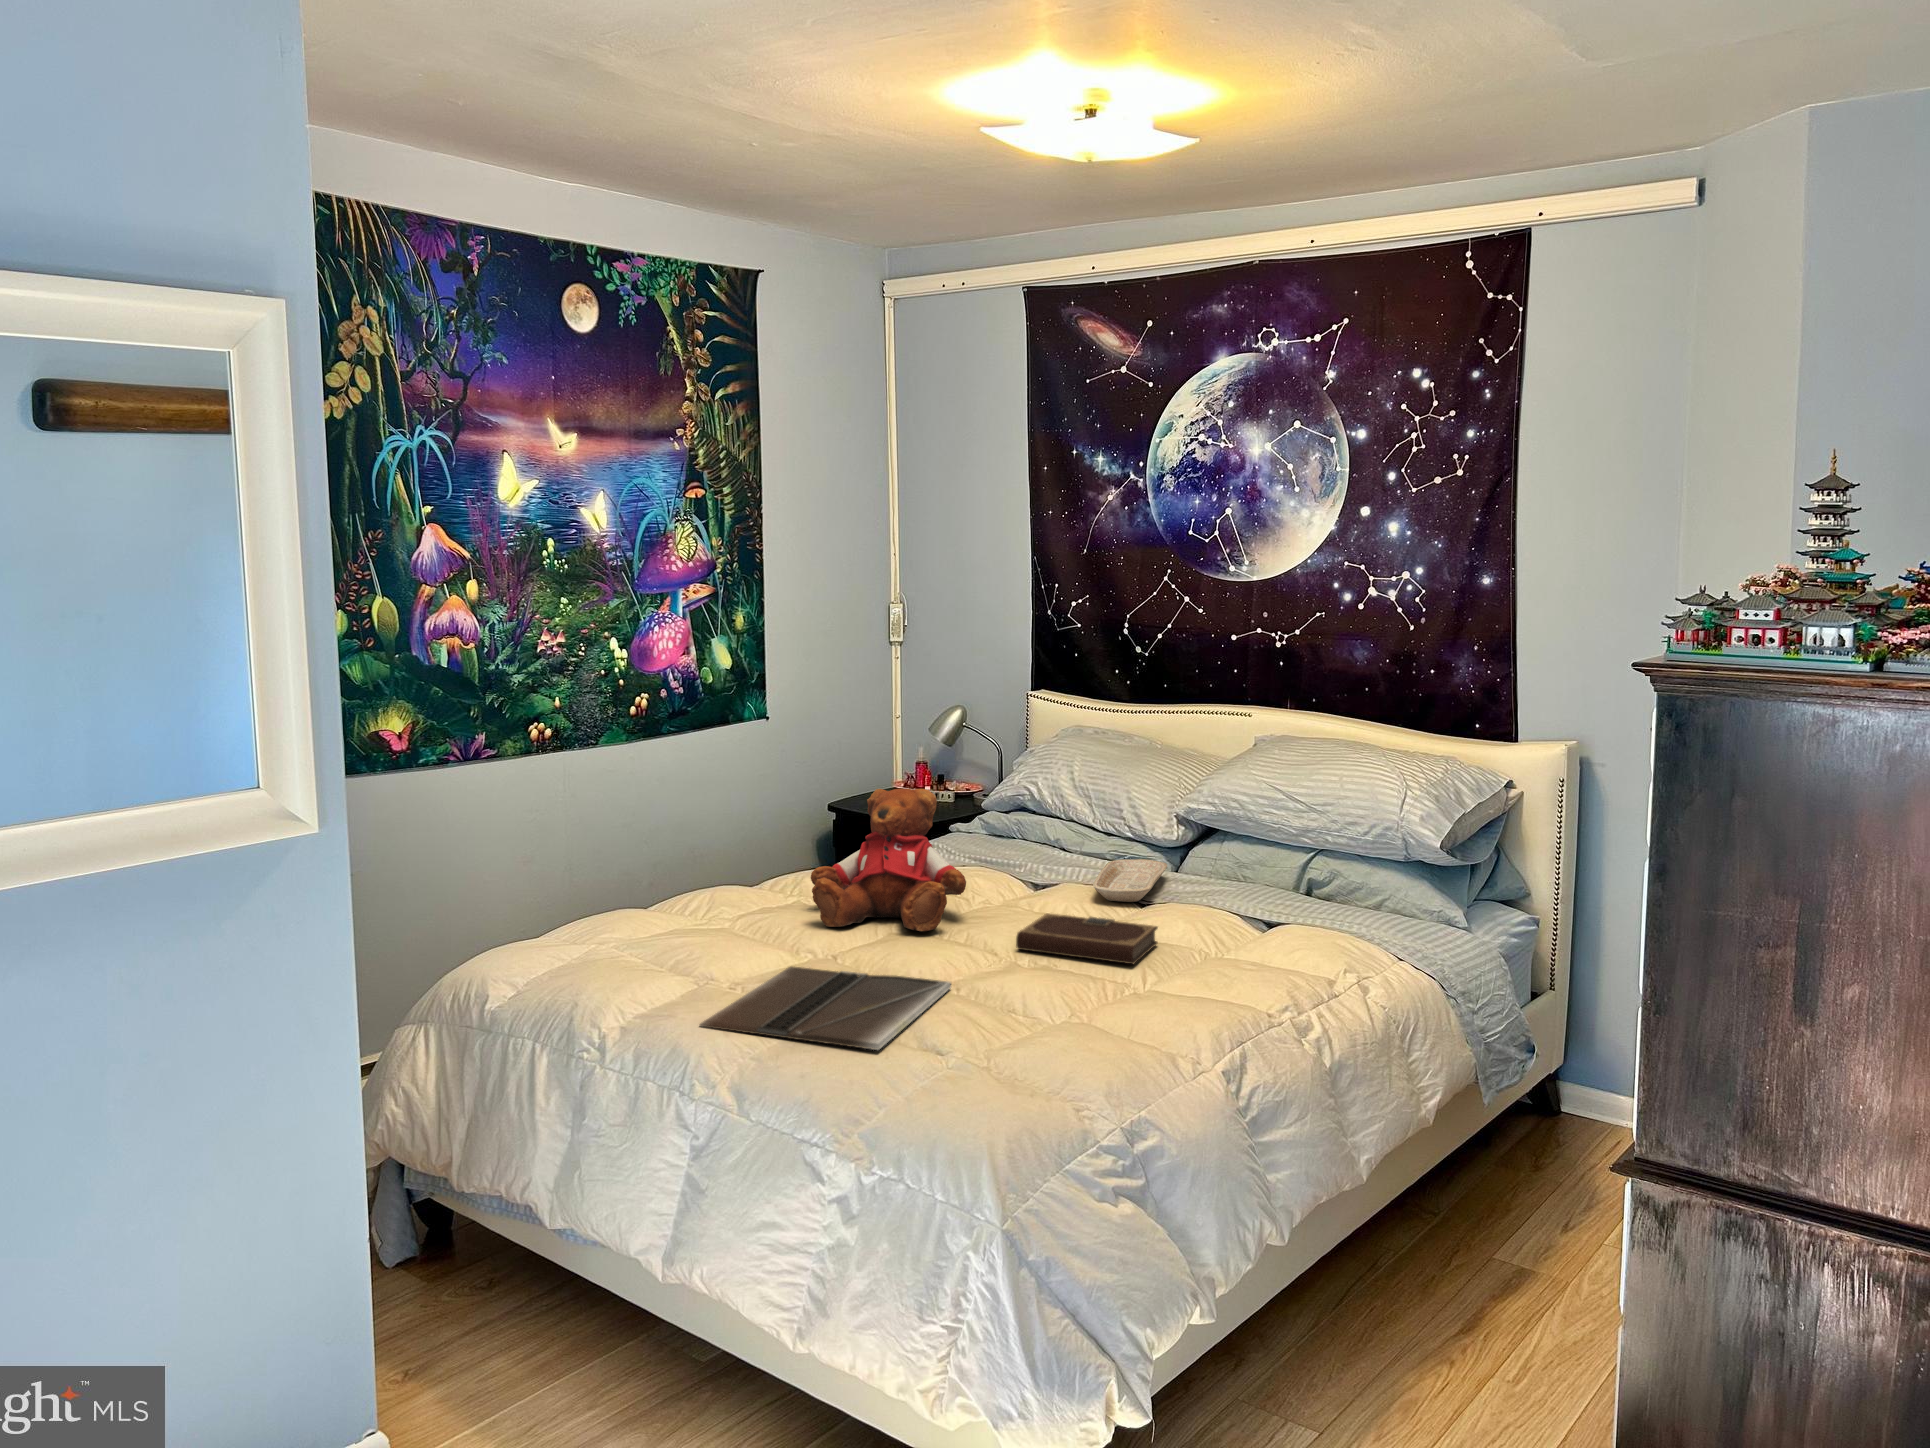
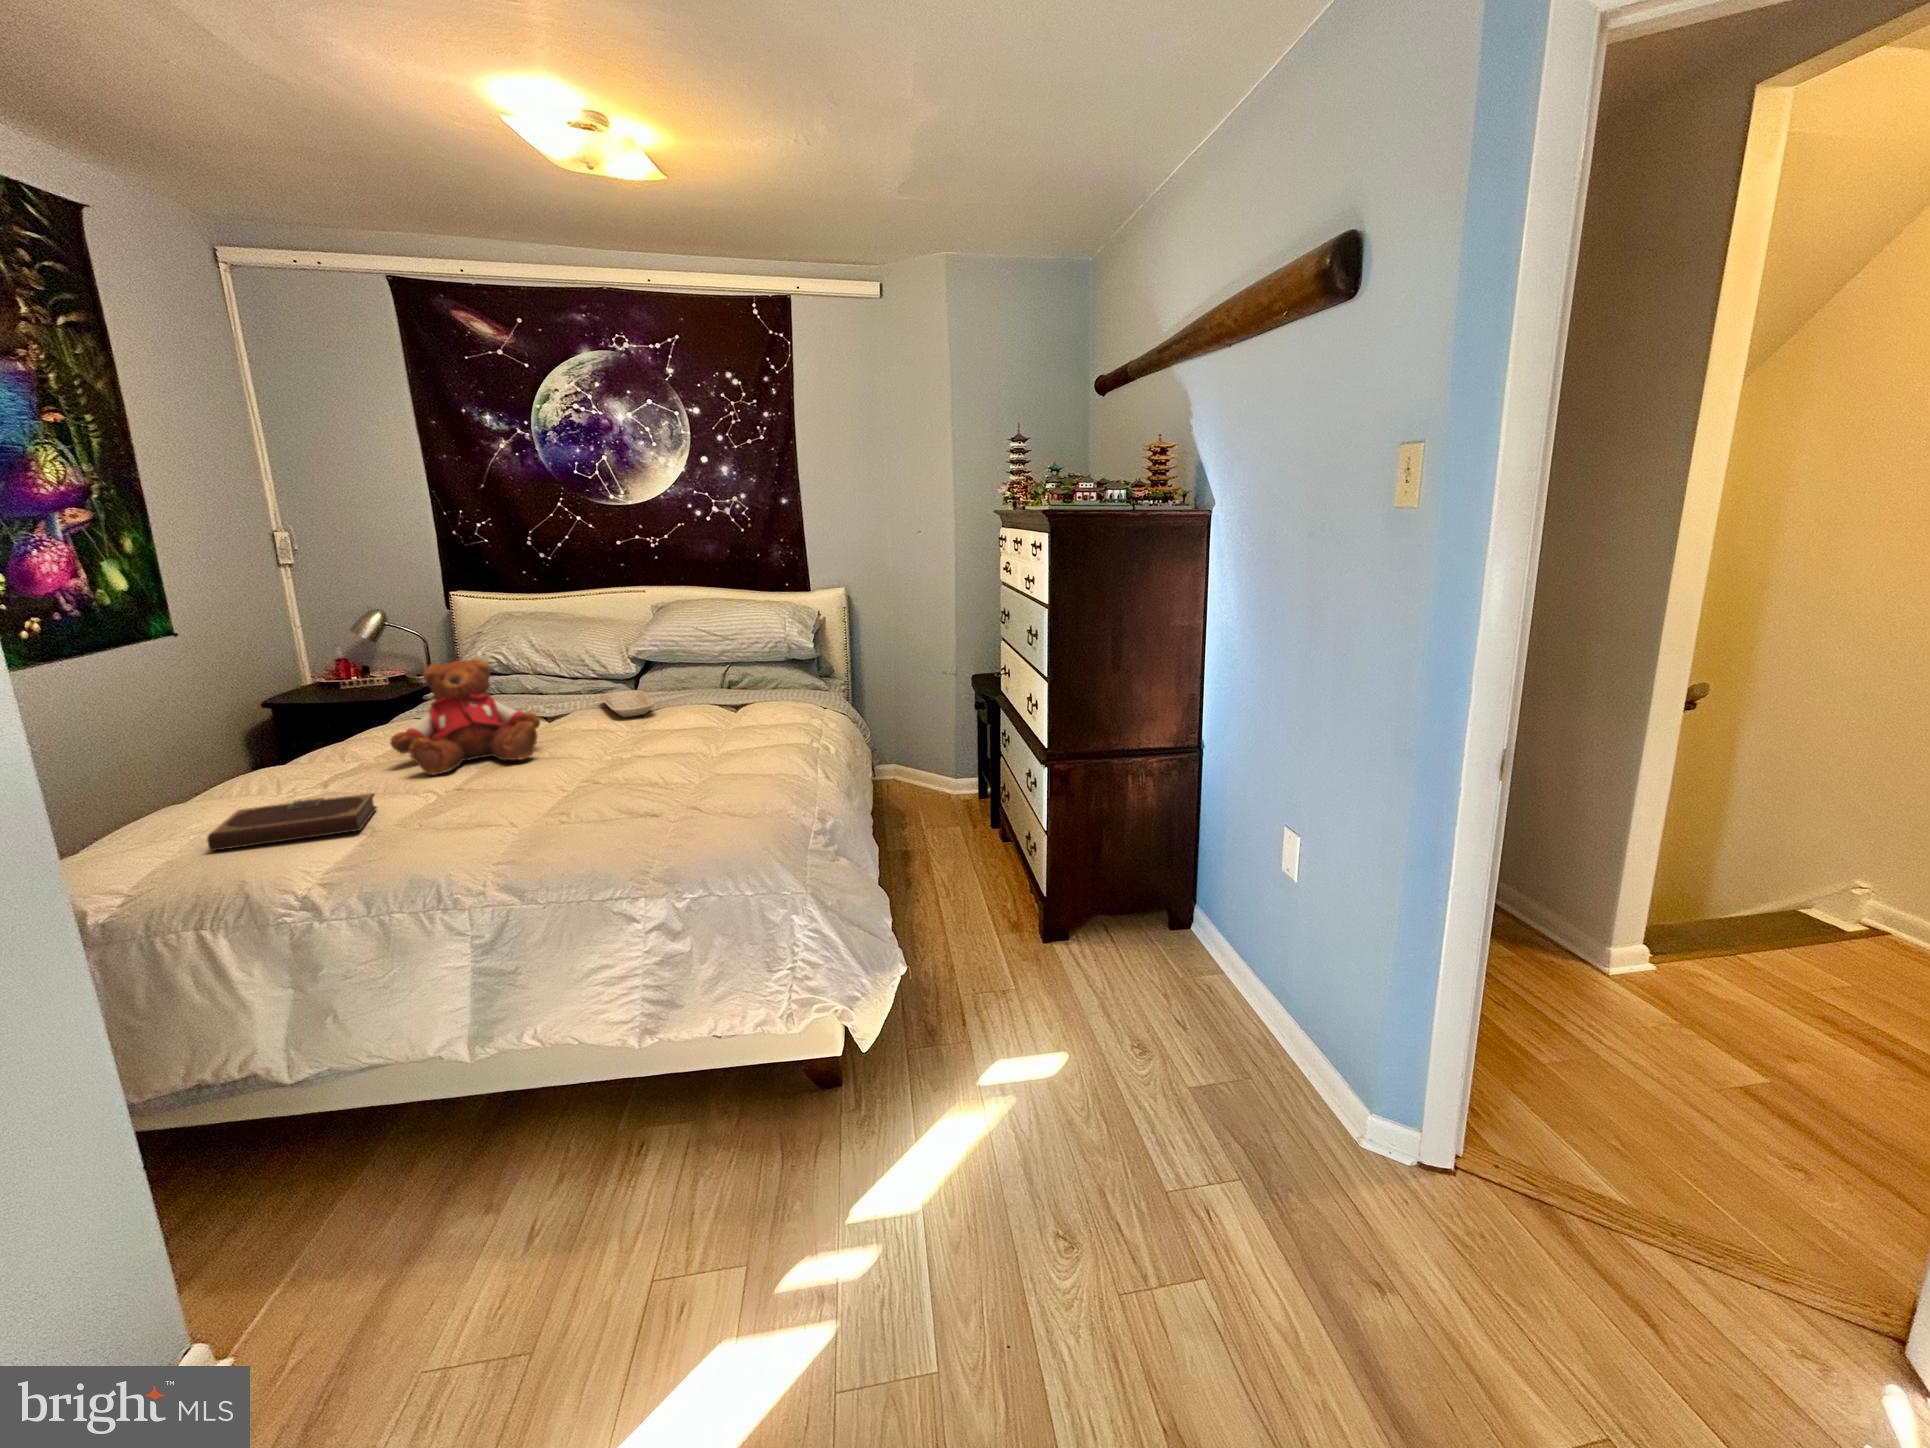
notebook: present [1016,913,1158,965] -> present [207,793,377,851]
laptop: present [699,966,951,1050] -> none [432,779,615,859]

